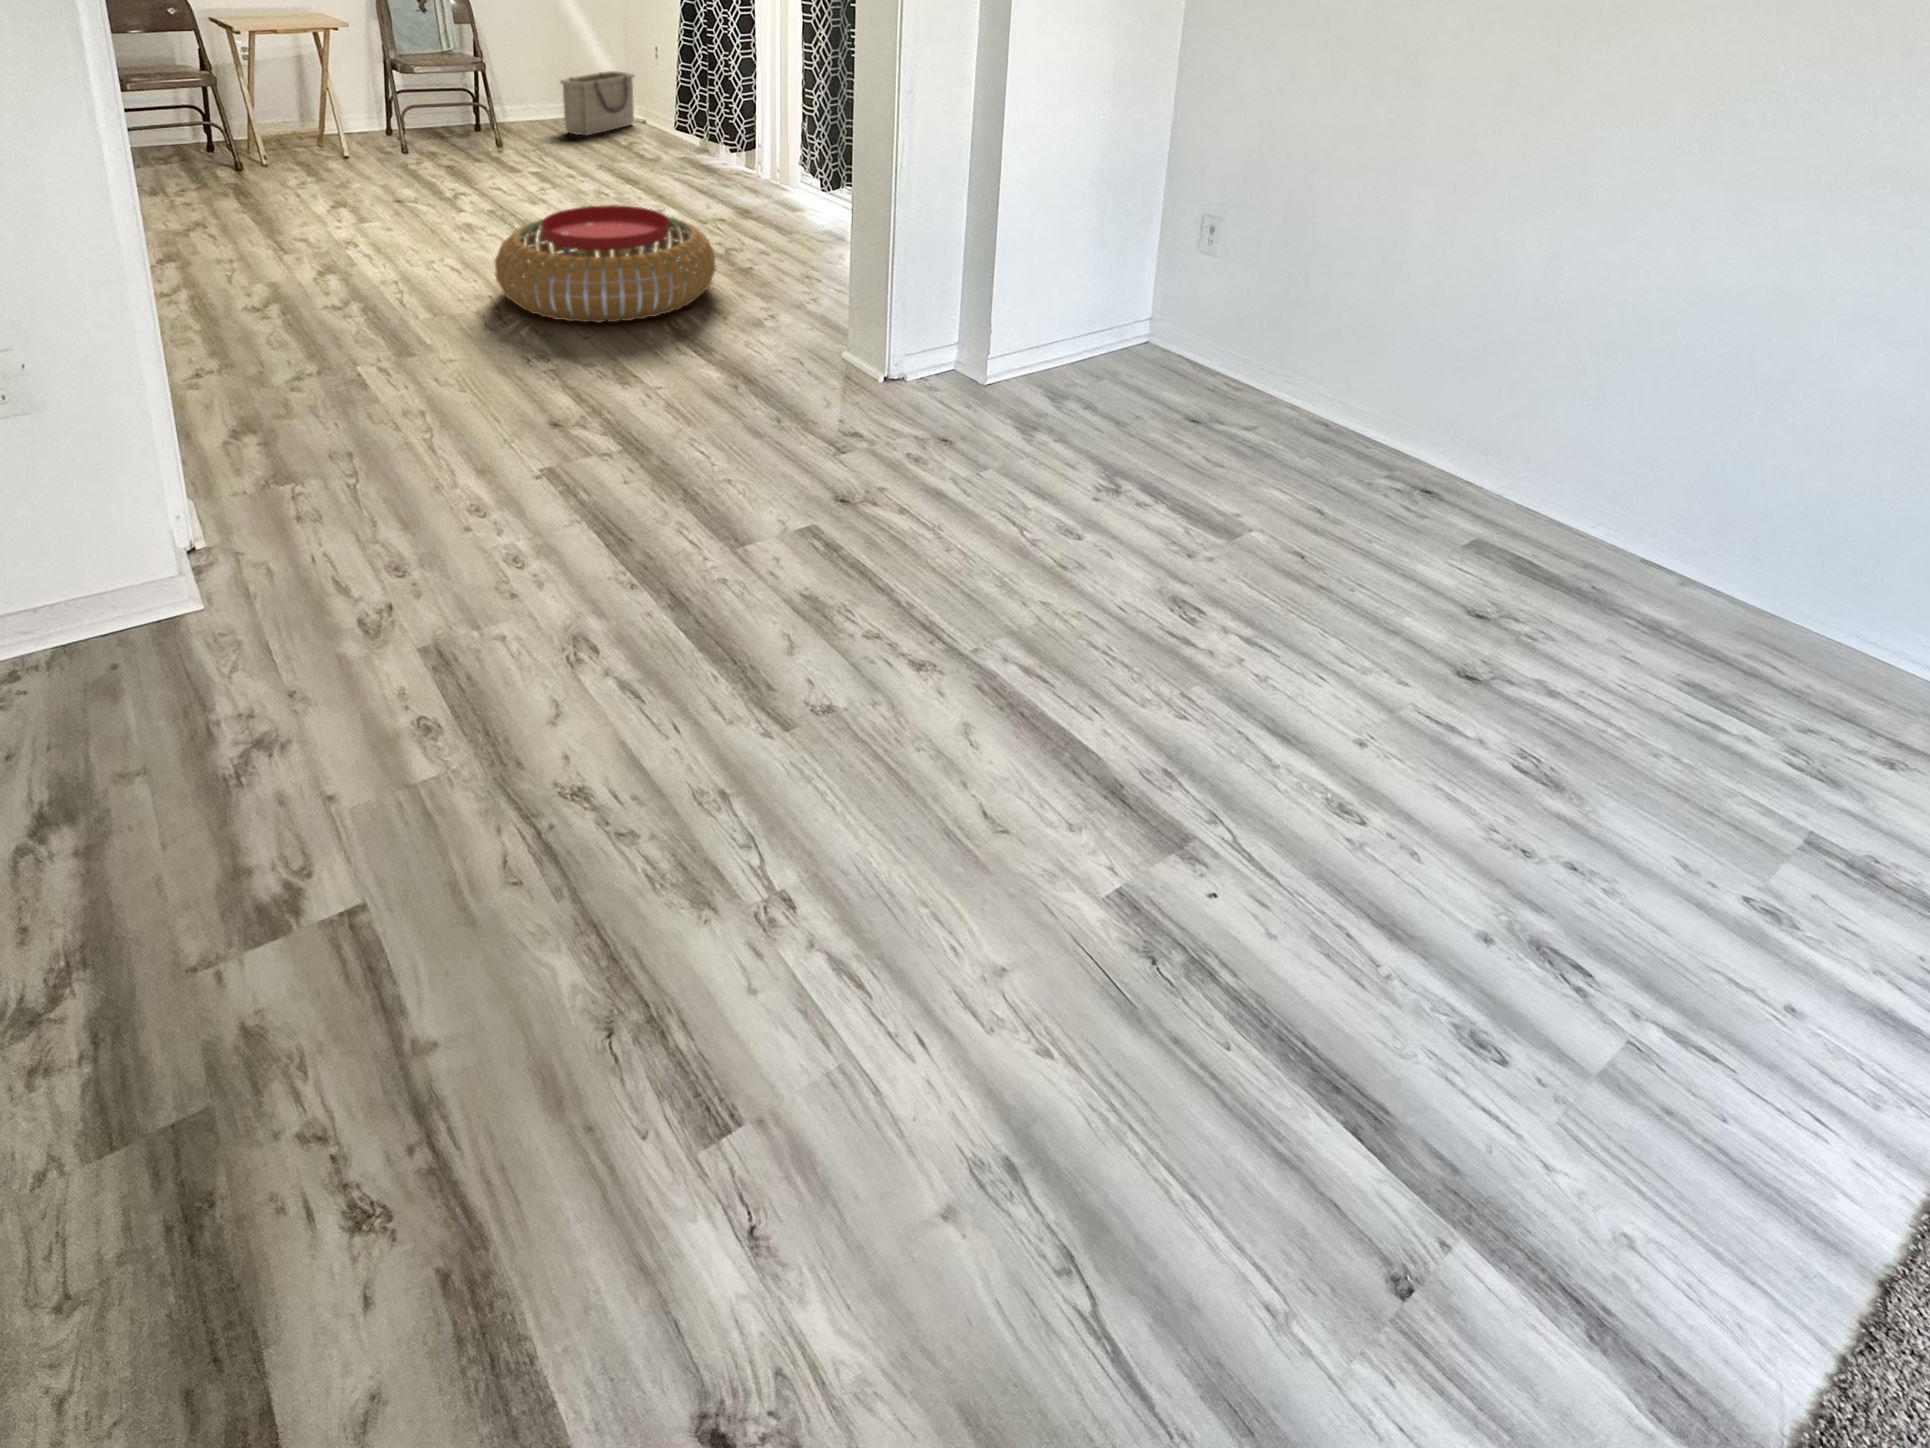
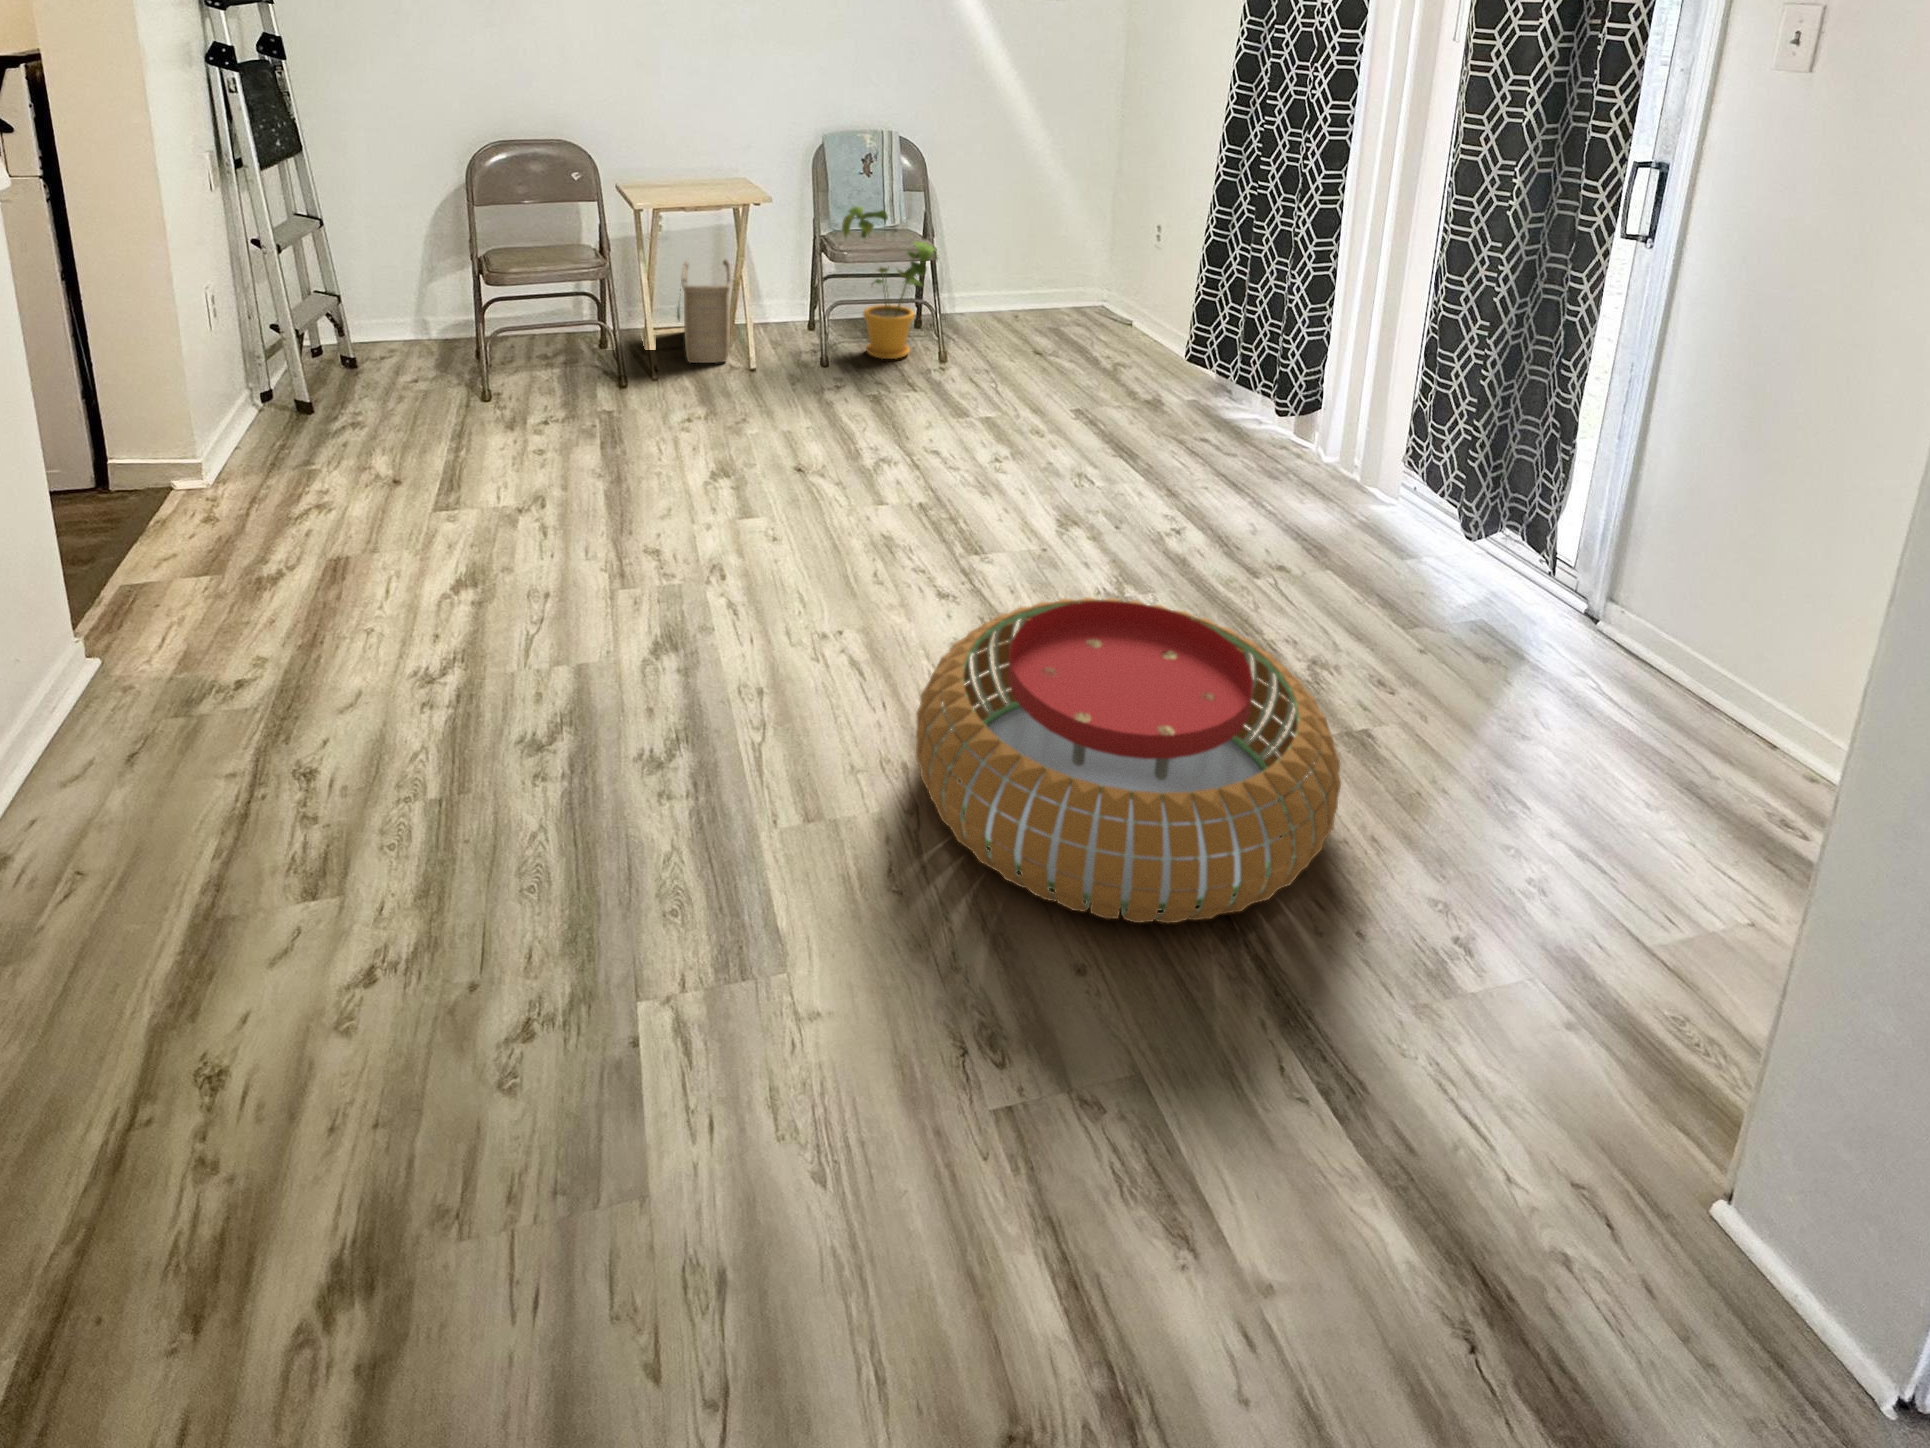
house plant: none [405,32,488,148] -> present [842,207,938,359]
basket: present [560,71,634,136] -> present [677,260,732,363]

